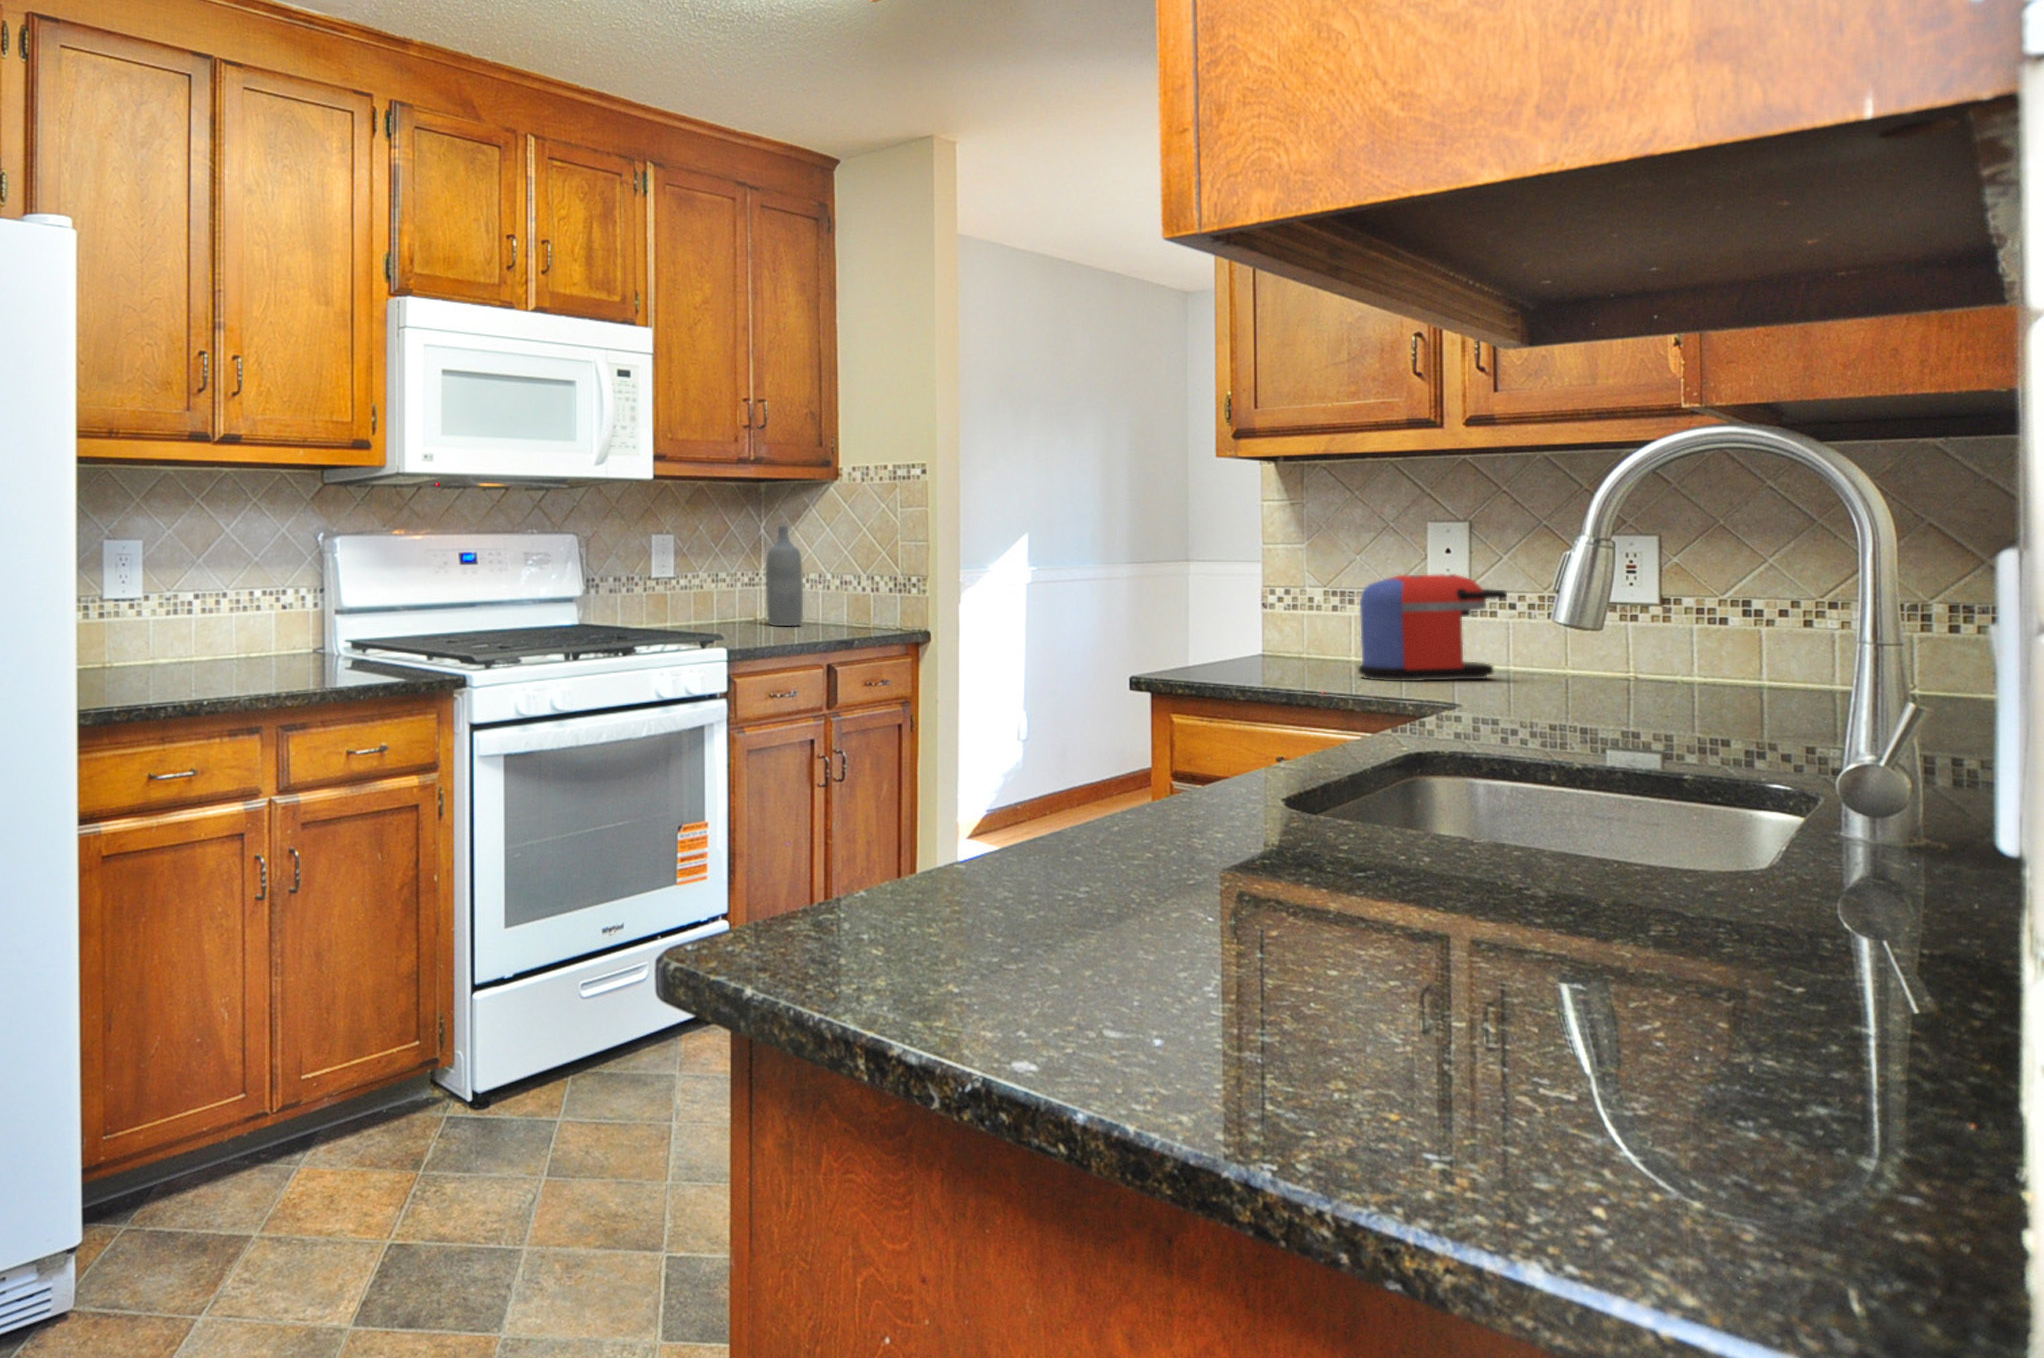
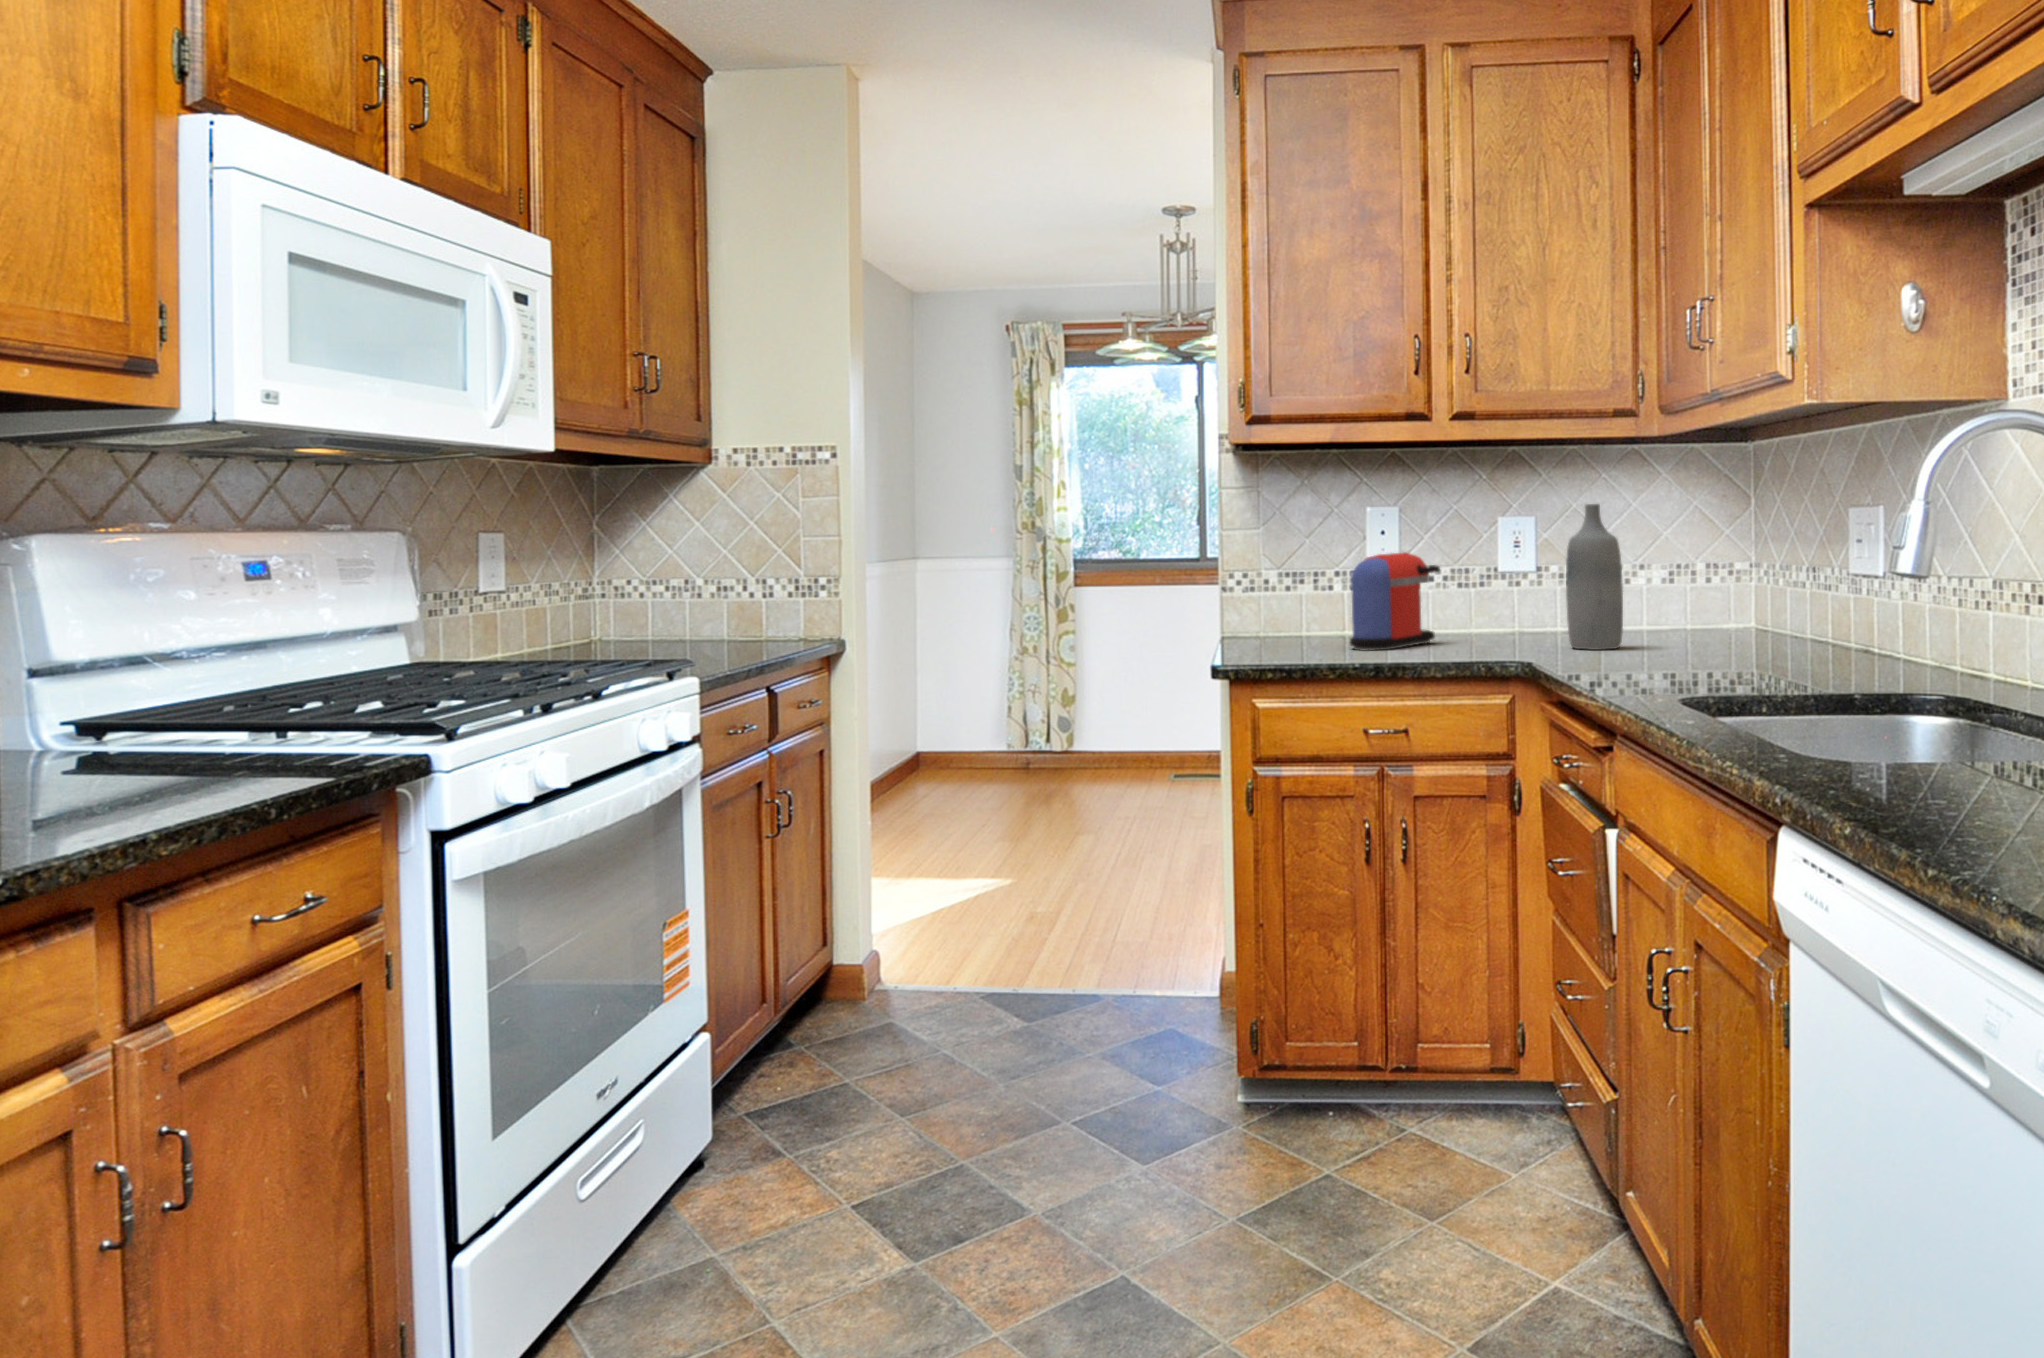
bottle: present [766,526,803,626] -> present [1566,504,1623,650]

